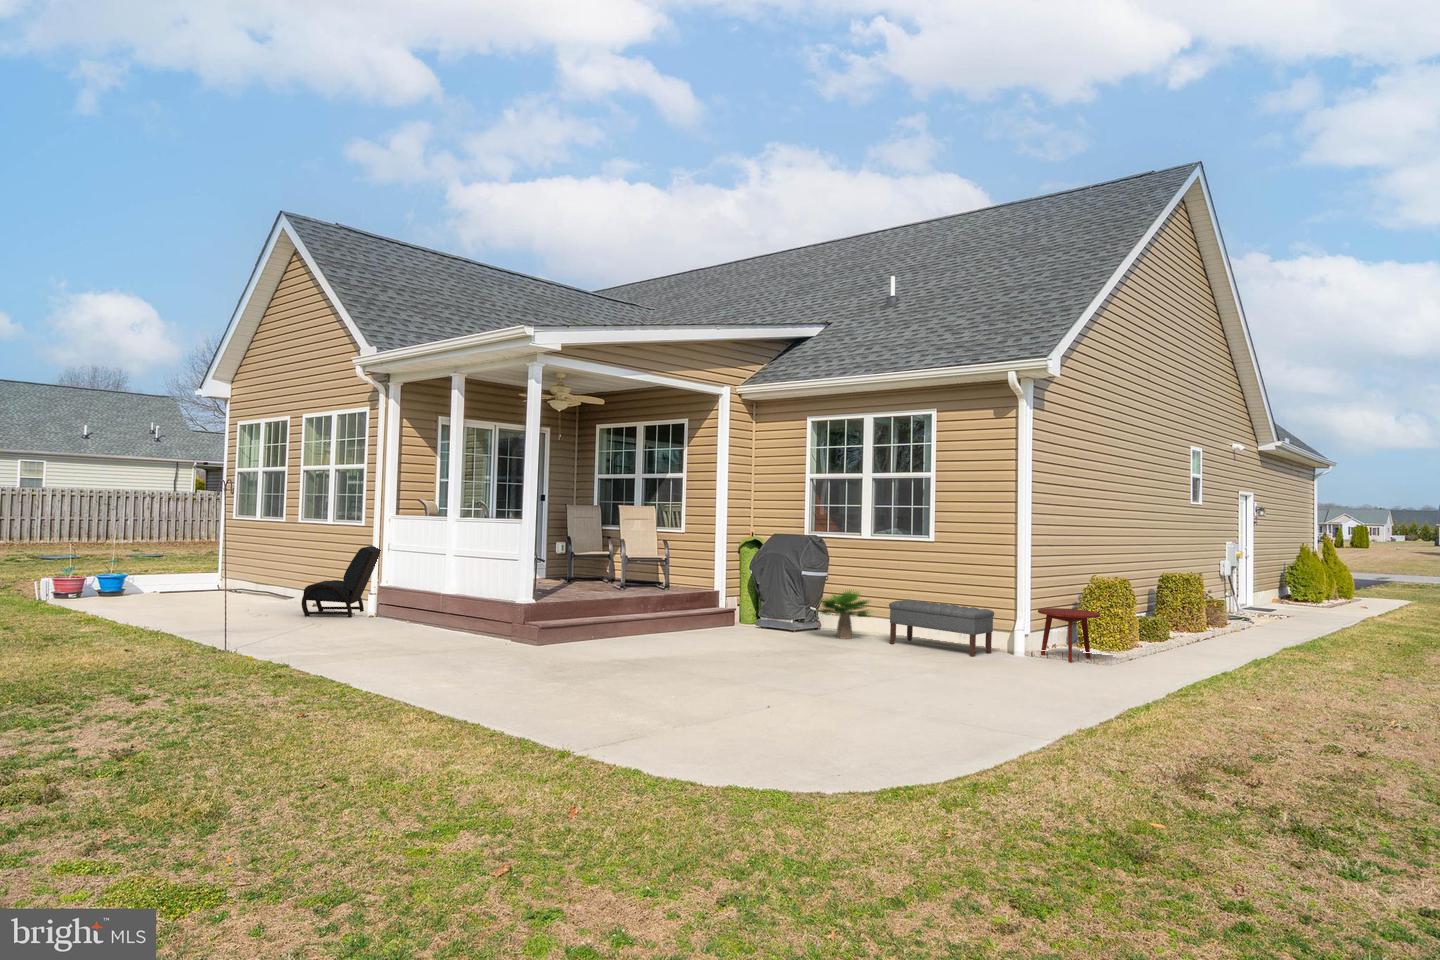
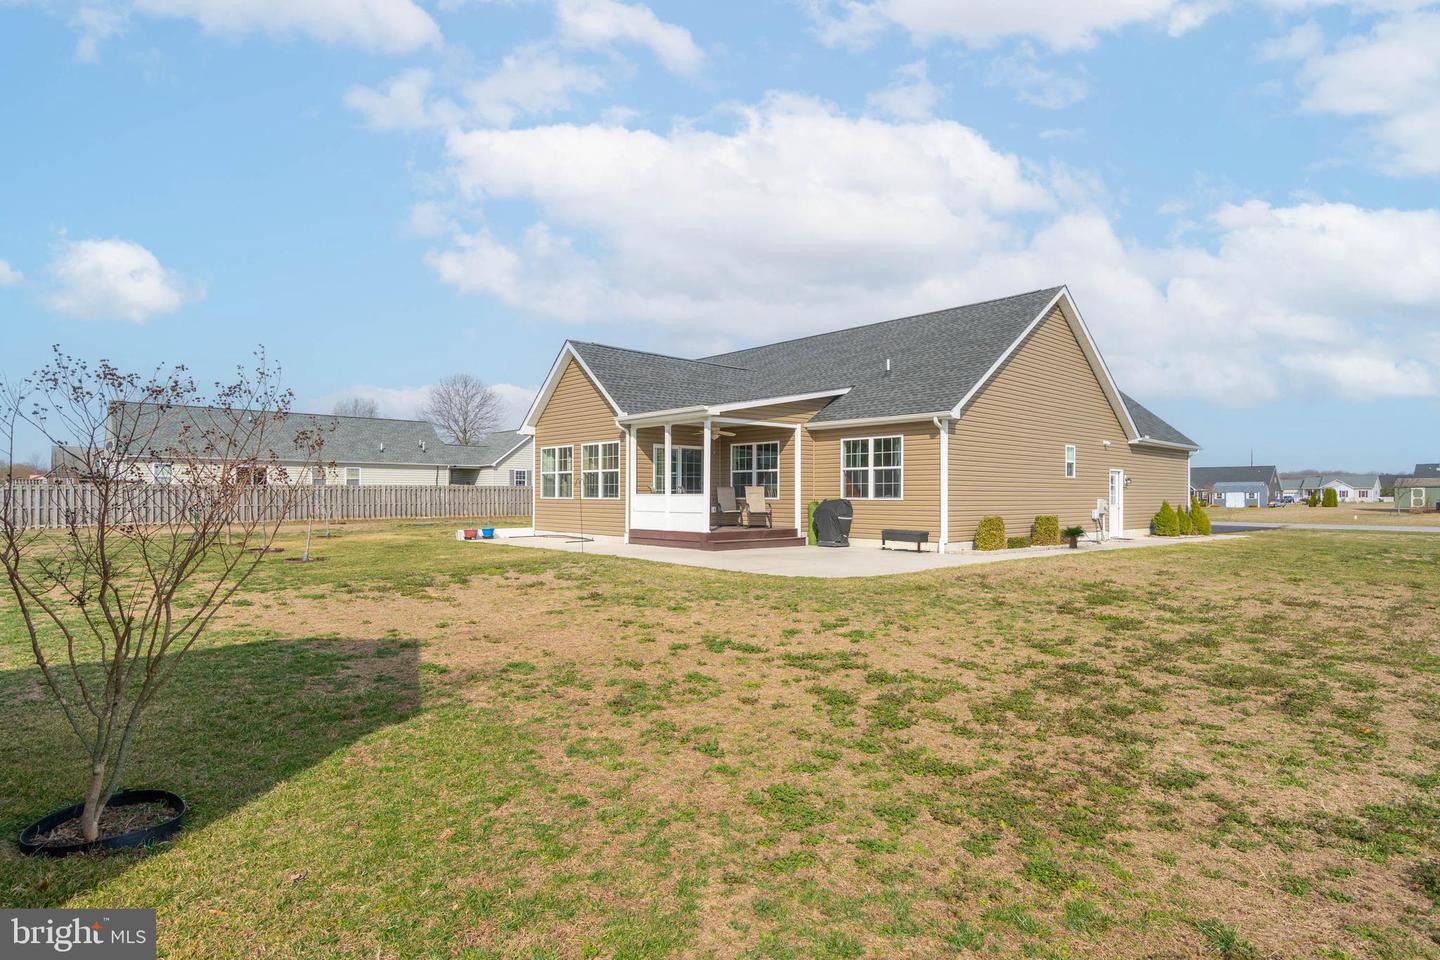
lounge chair: present [302,546,381,617] -> none [596,510,630,544]
potted plant: present [820,591,870,639] -> present [1061,525,1086,548]
side table: present [1038,608,1100,663] -> none [951,531,980,555]

